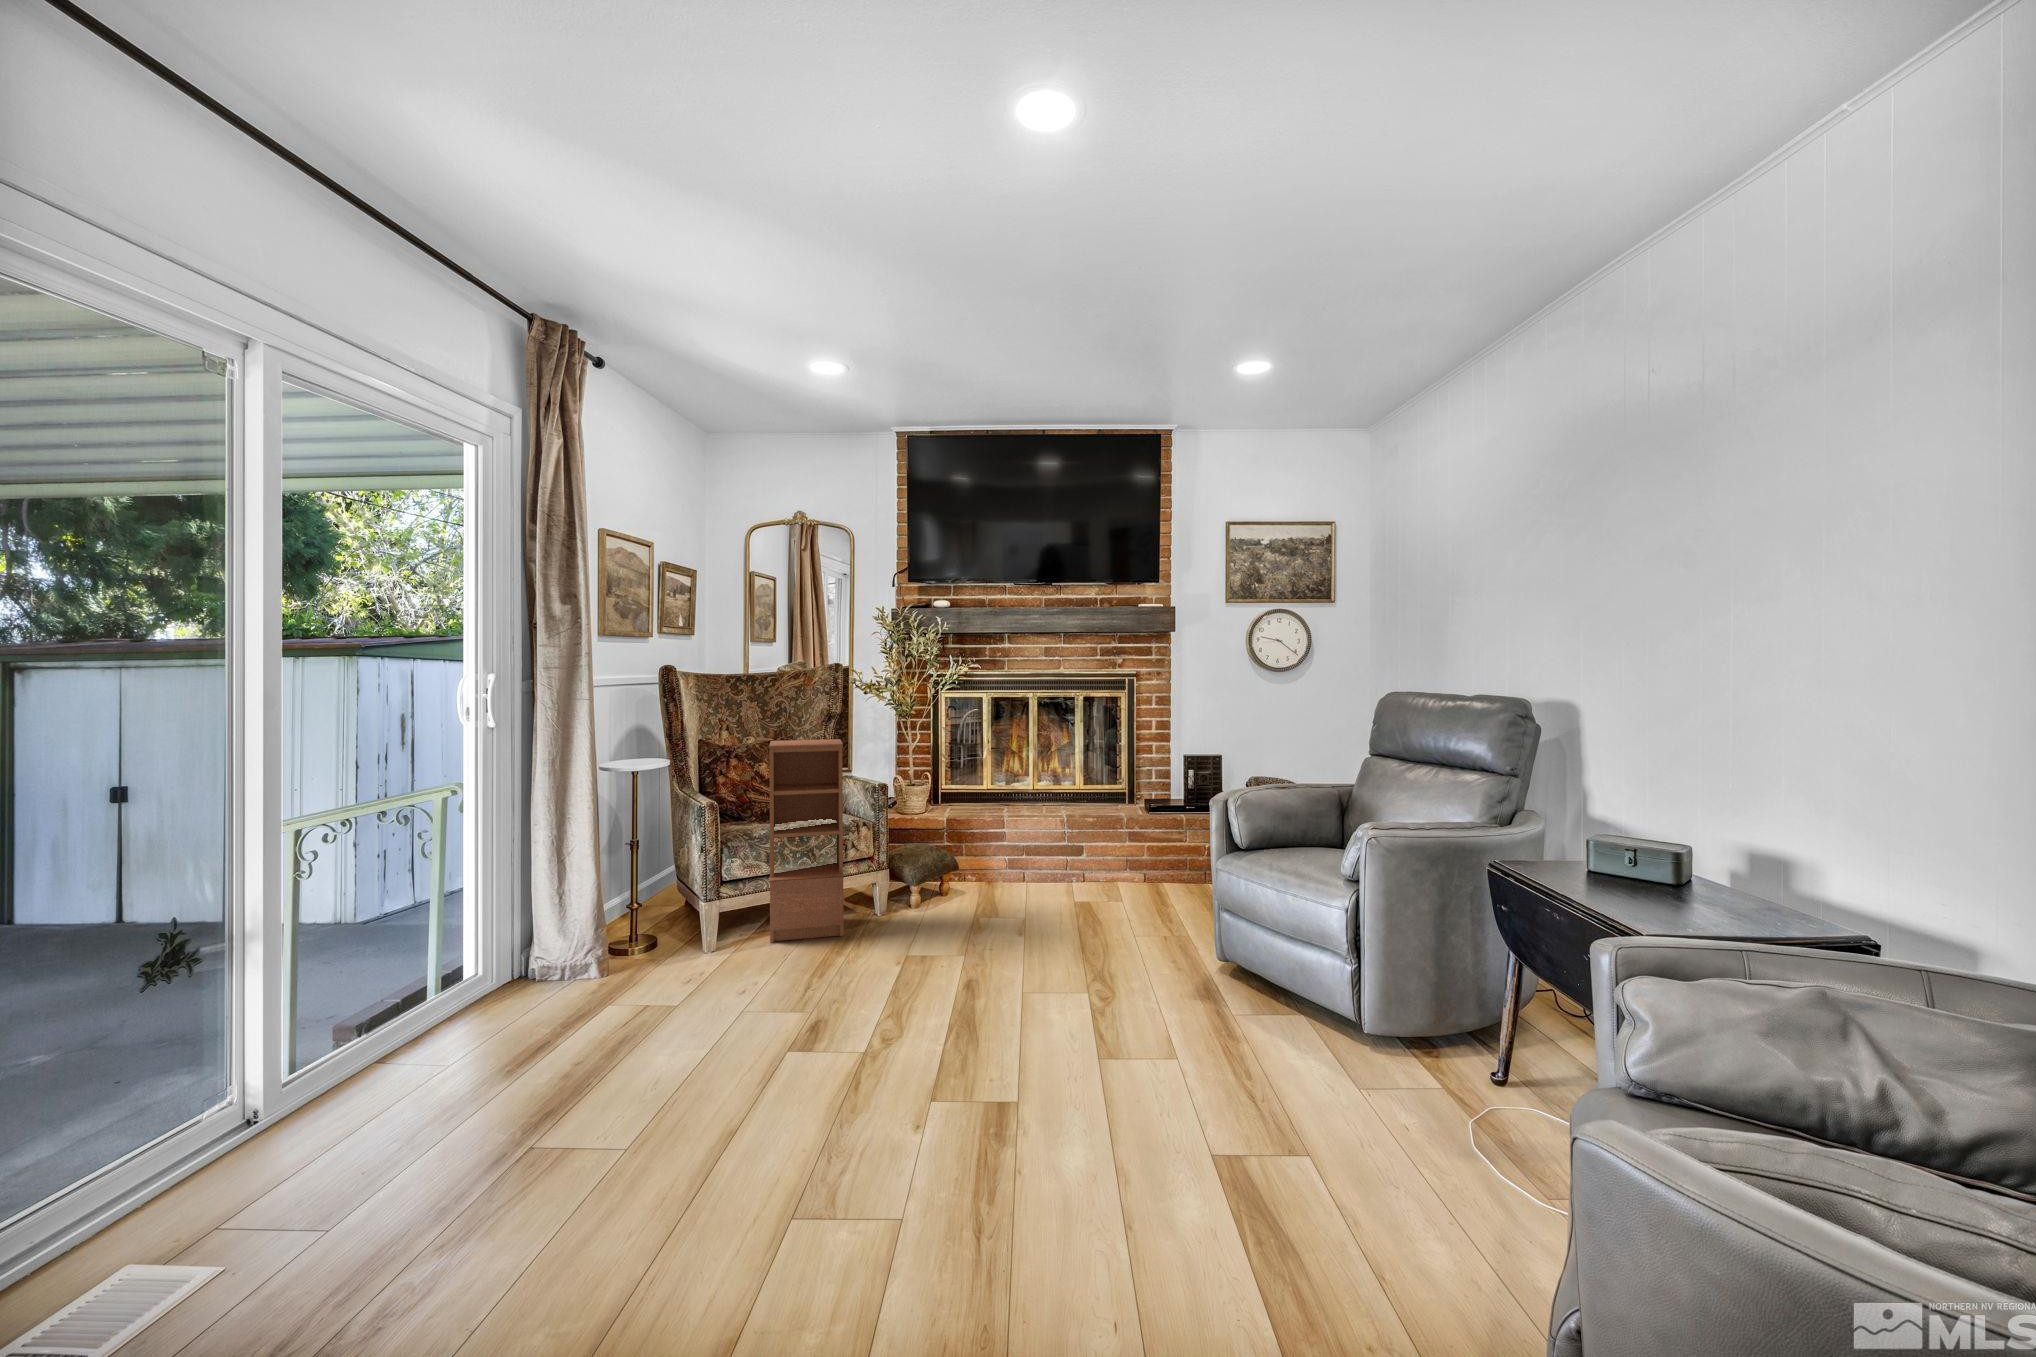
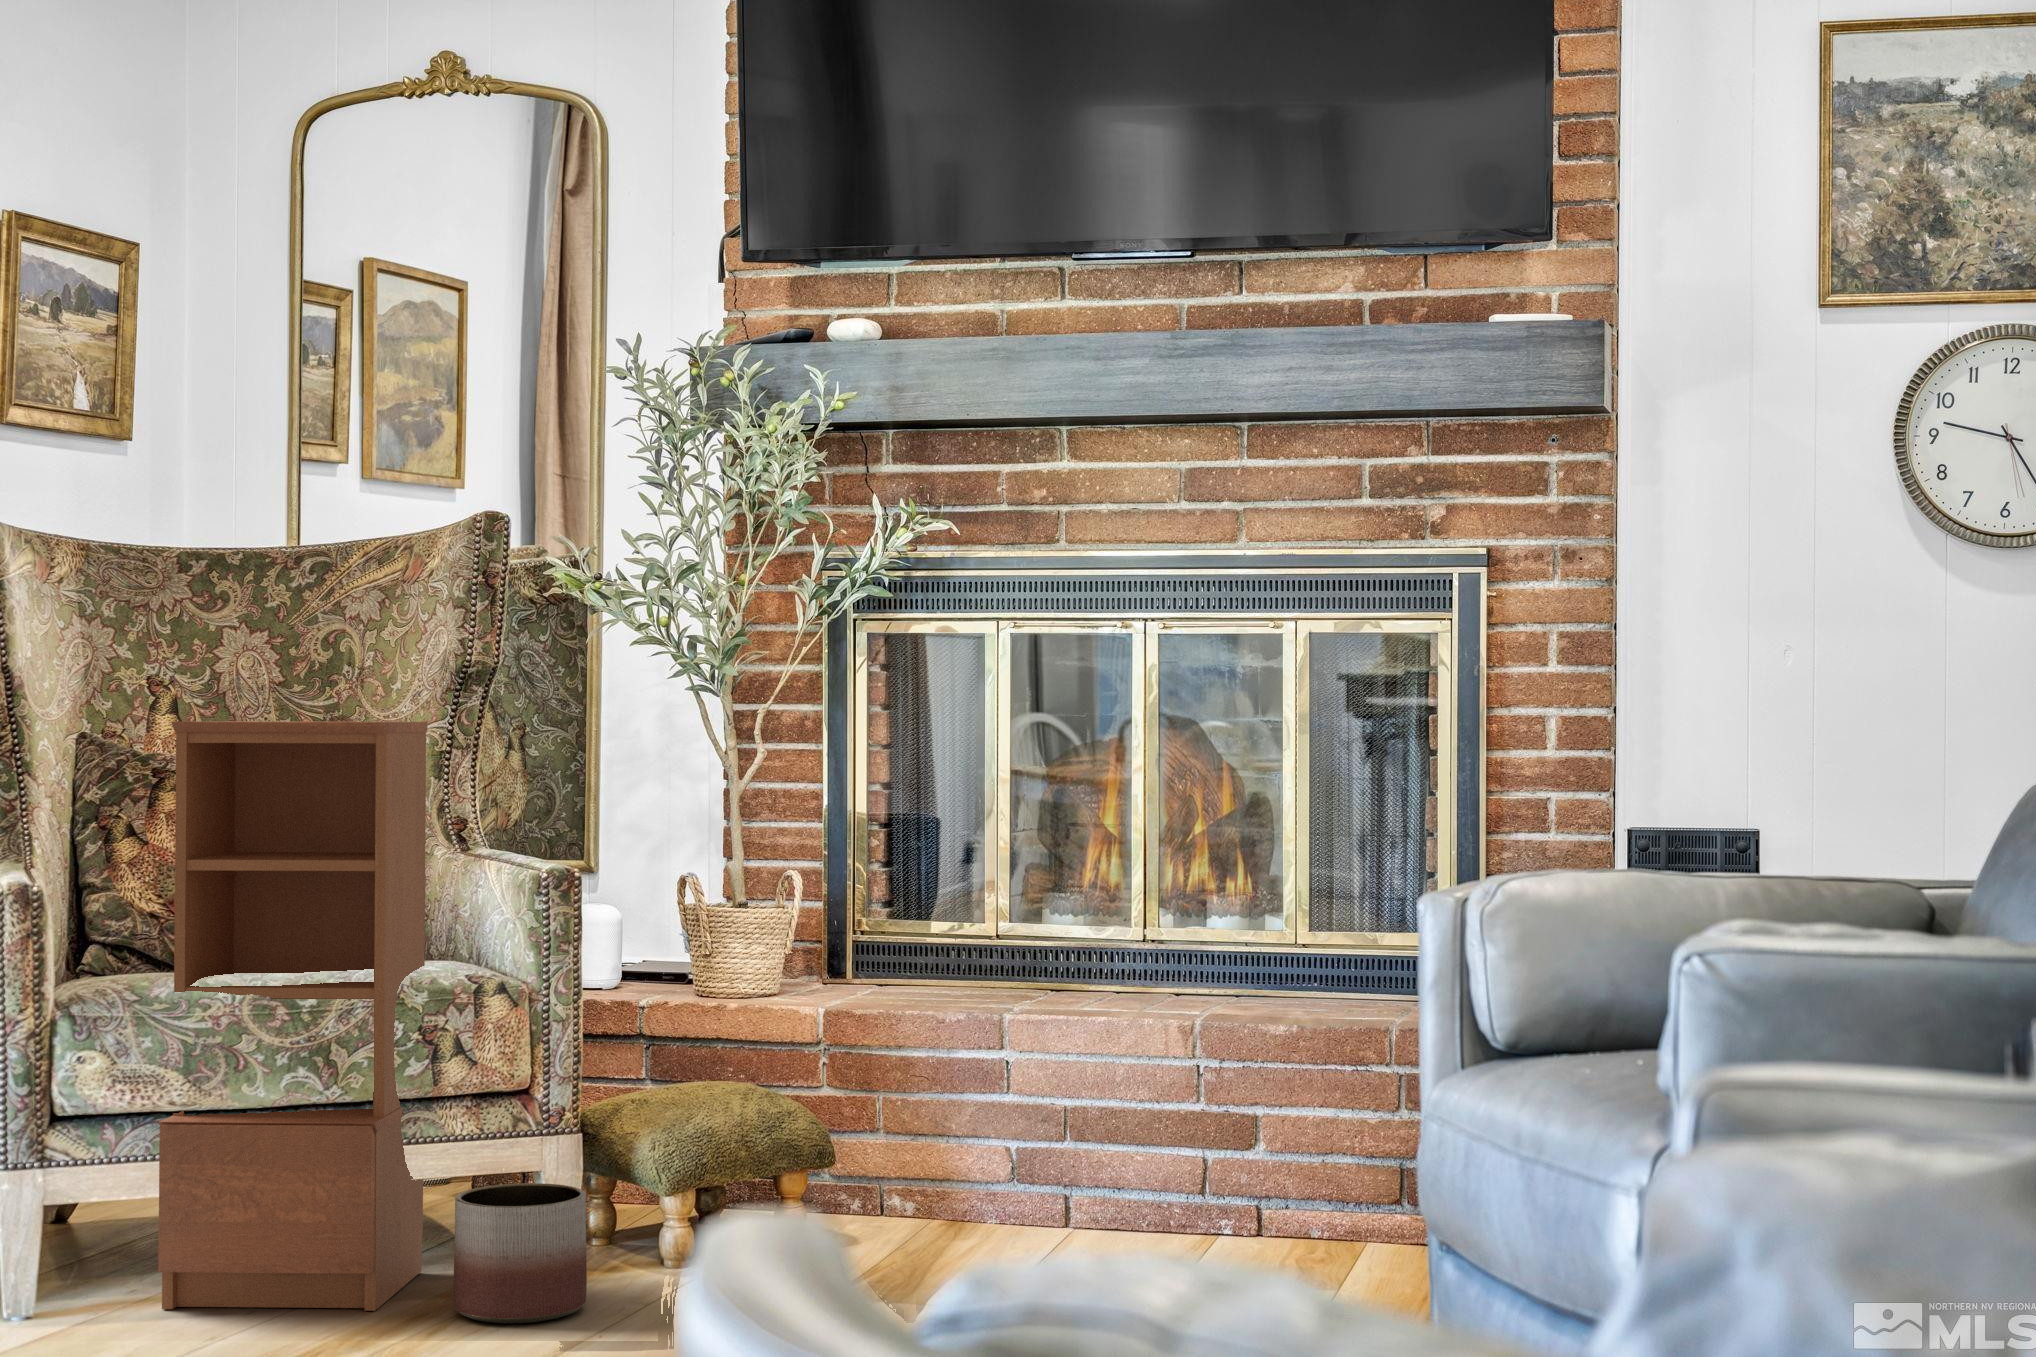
planter: none [870,889,912,937] -> present [454,1183,587,1323]

